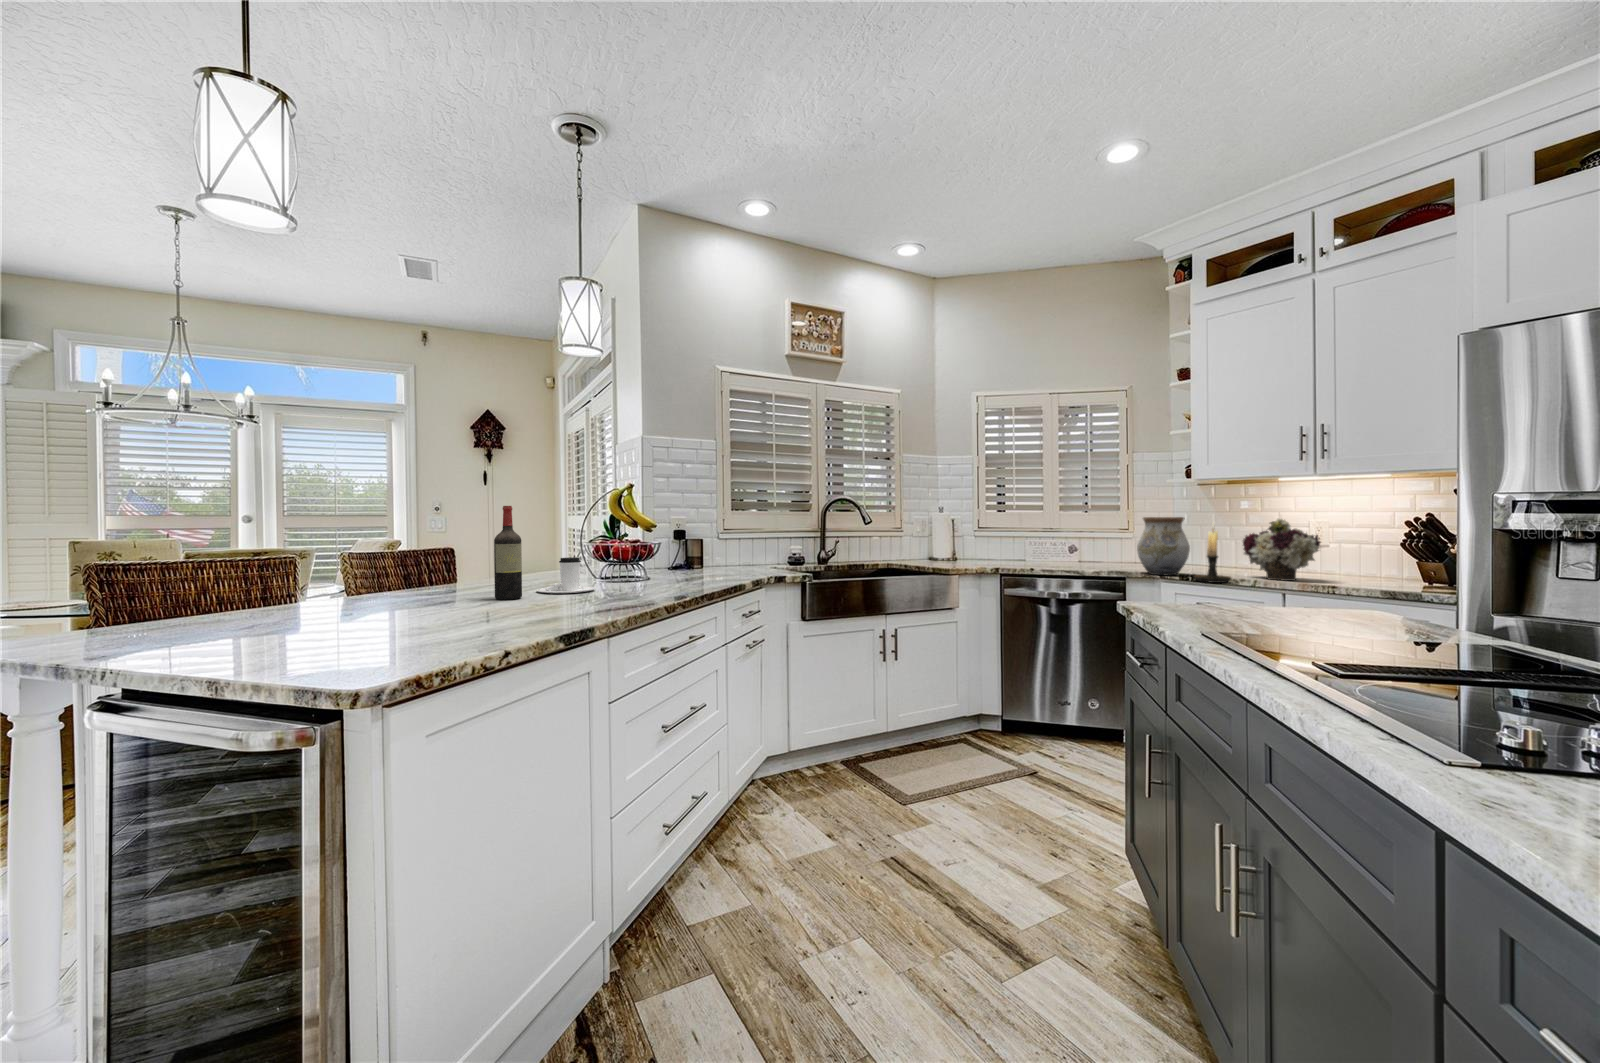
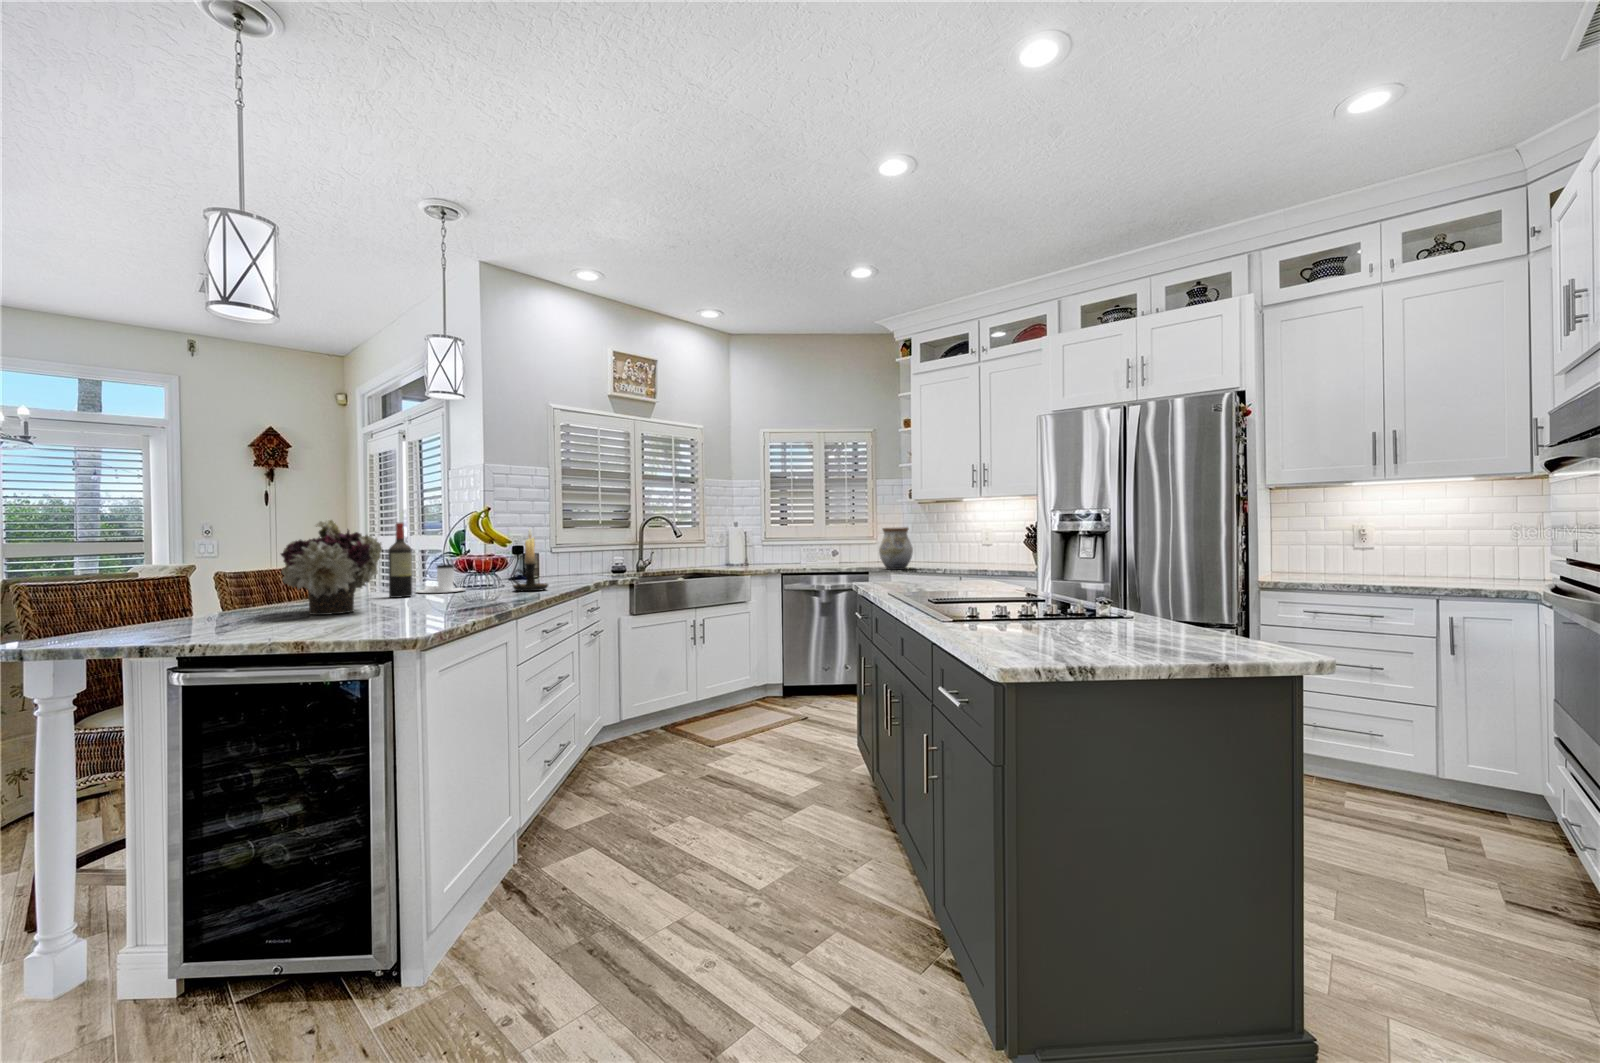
flower arrangement: present [1243,519,1321,581] -> present [281,519,382,615]
candle holder: present [1194,524,1231,583] -> present [513,530,548,591]

